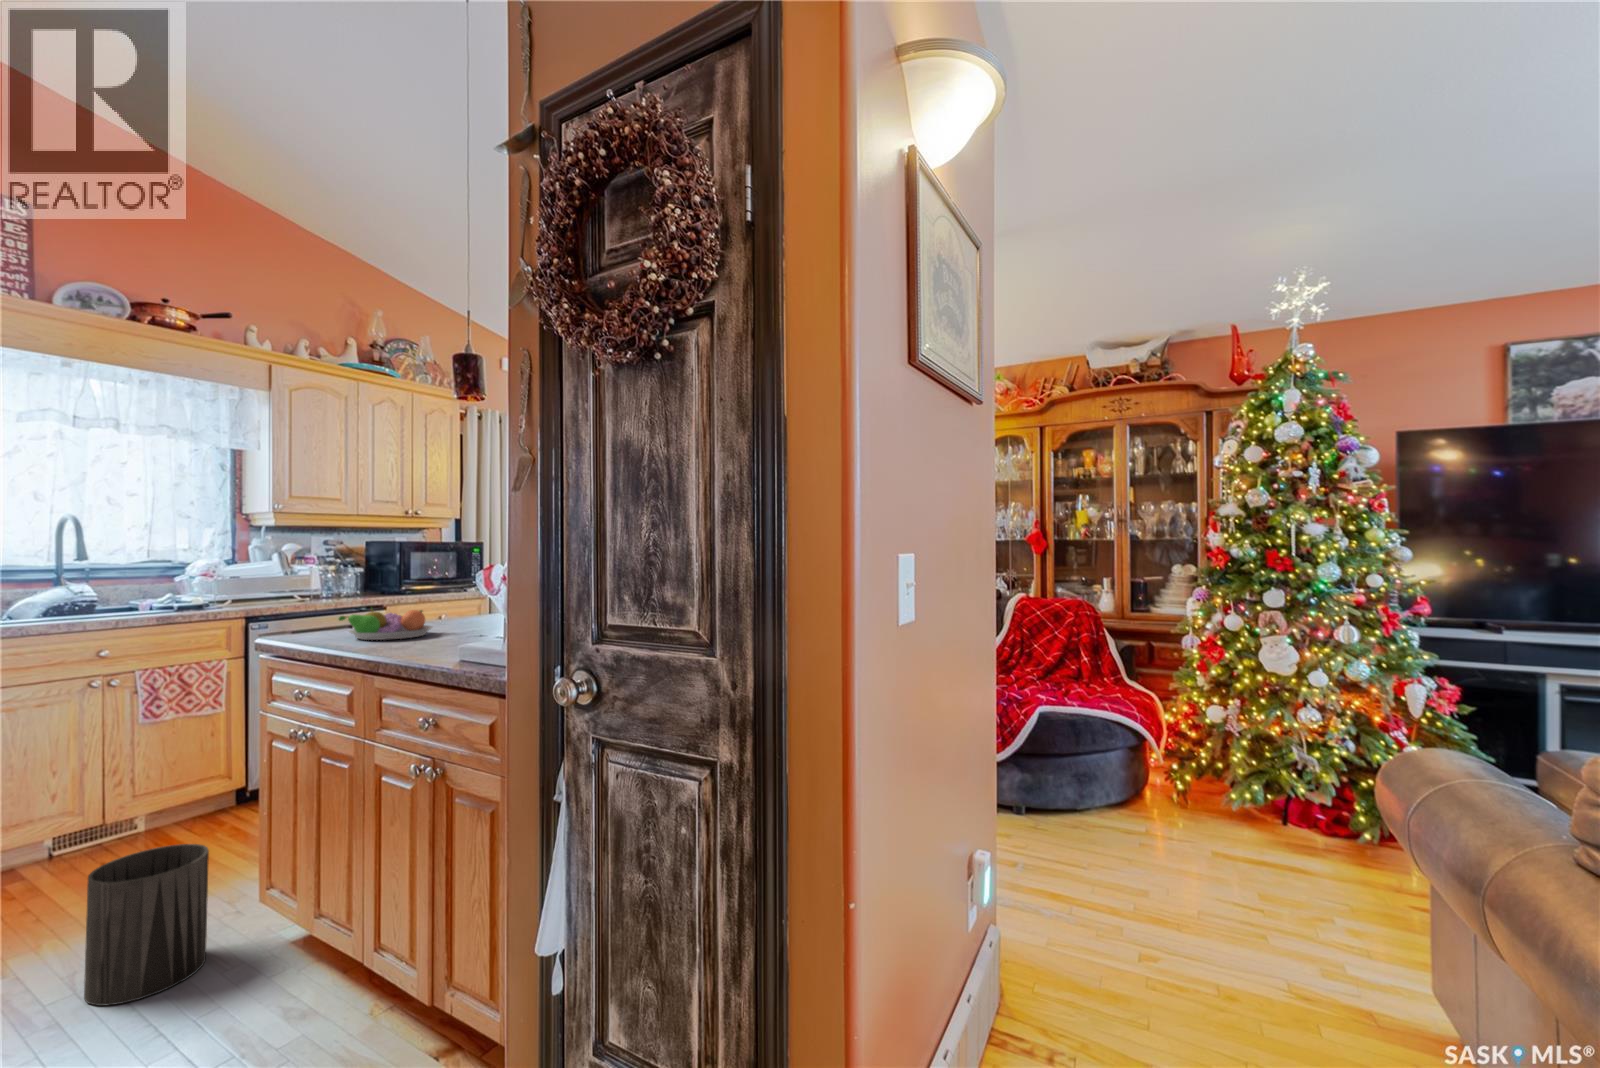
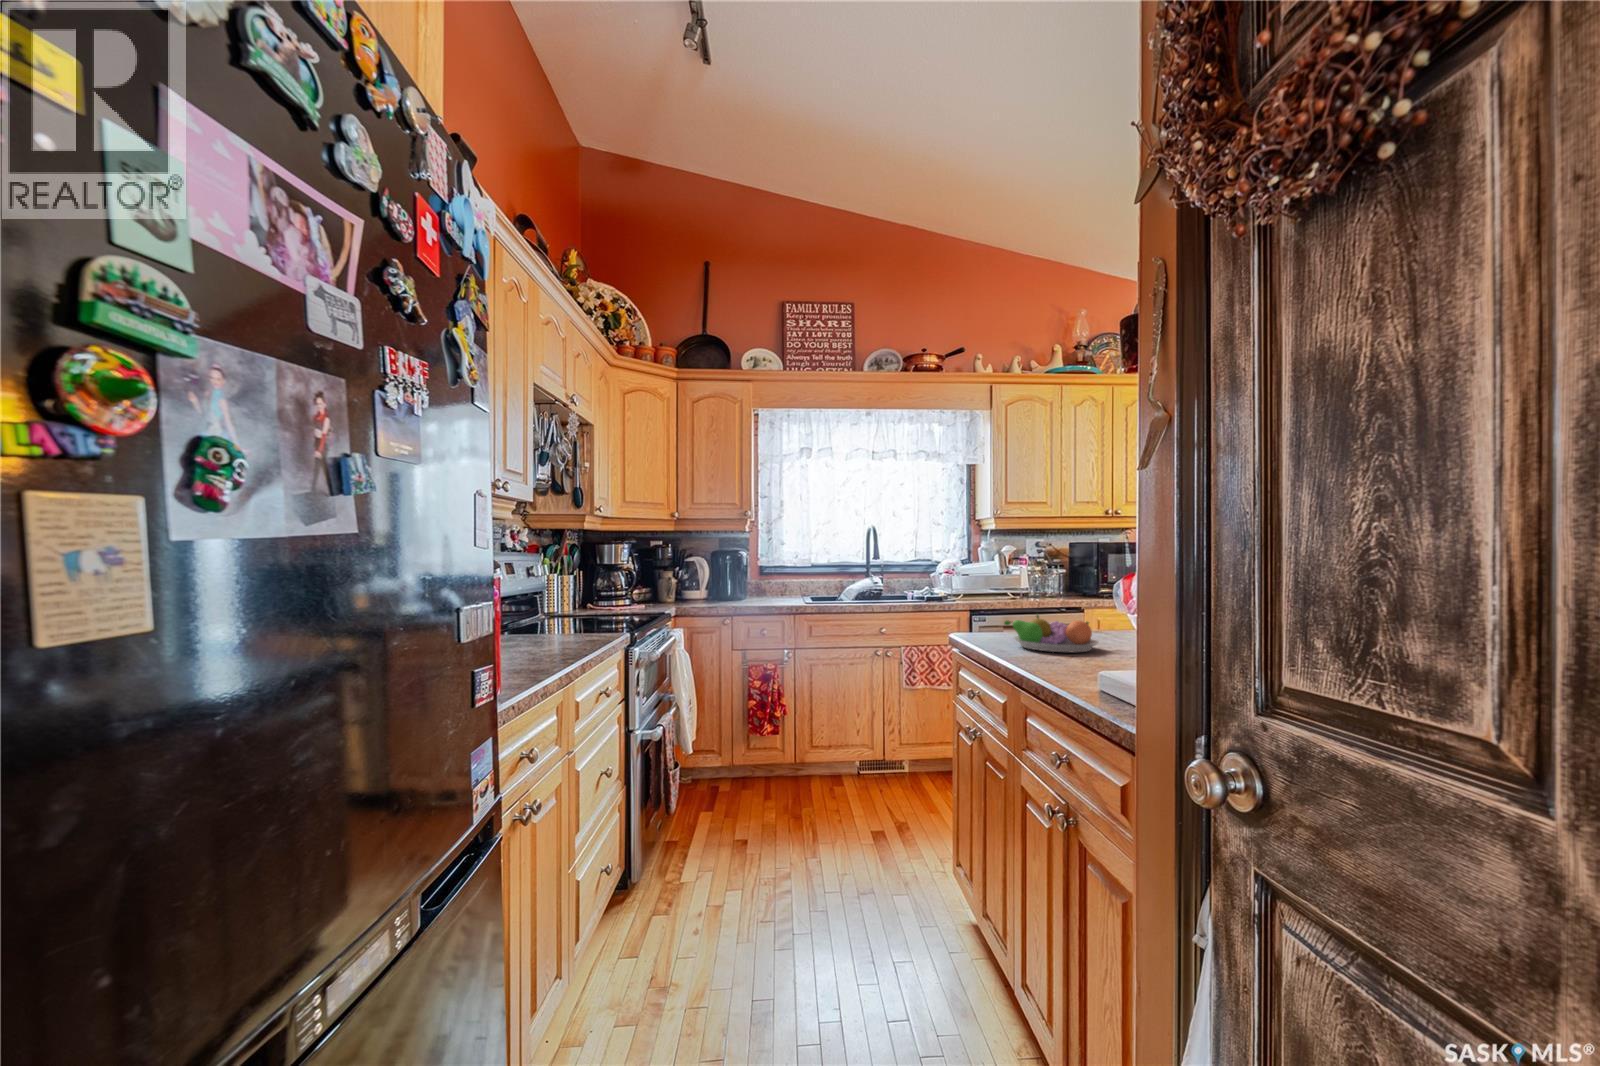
trash can: present [84,844,209,1005] -> none [839,802,915,931]

